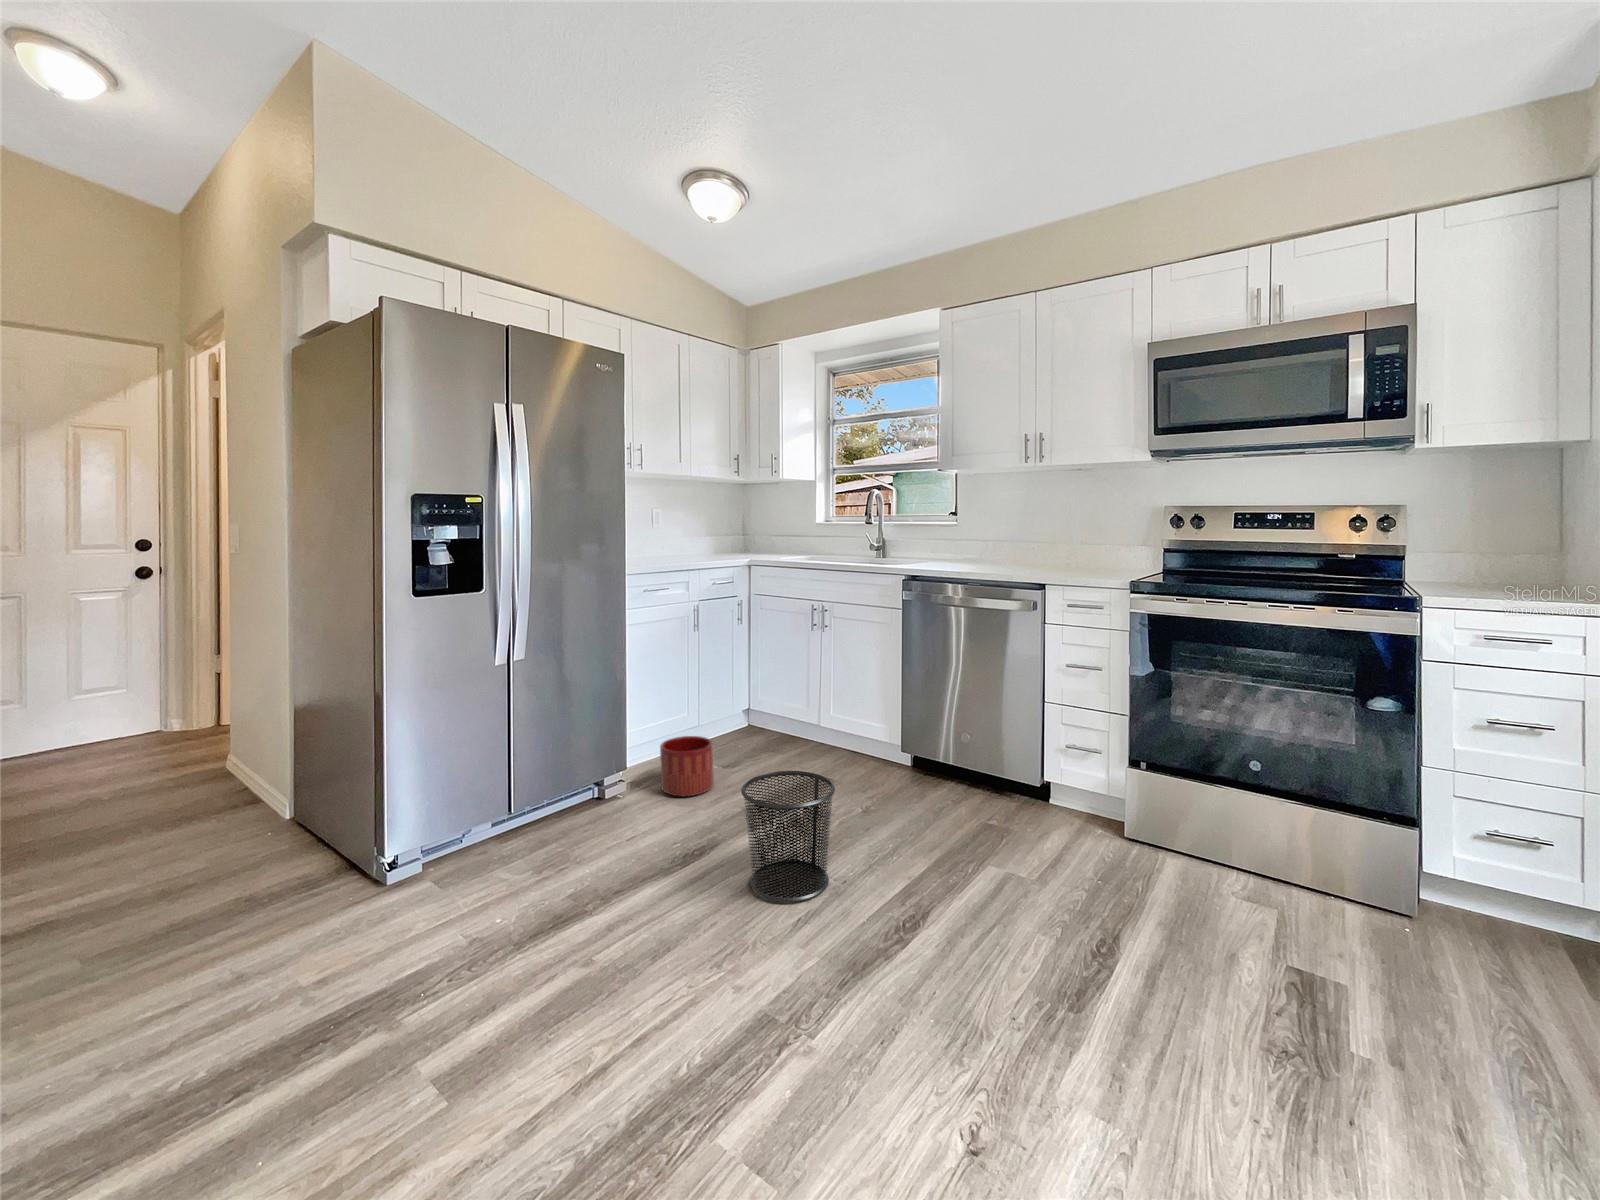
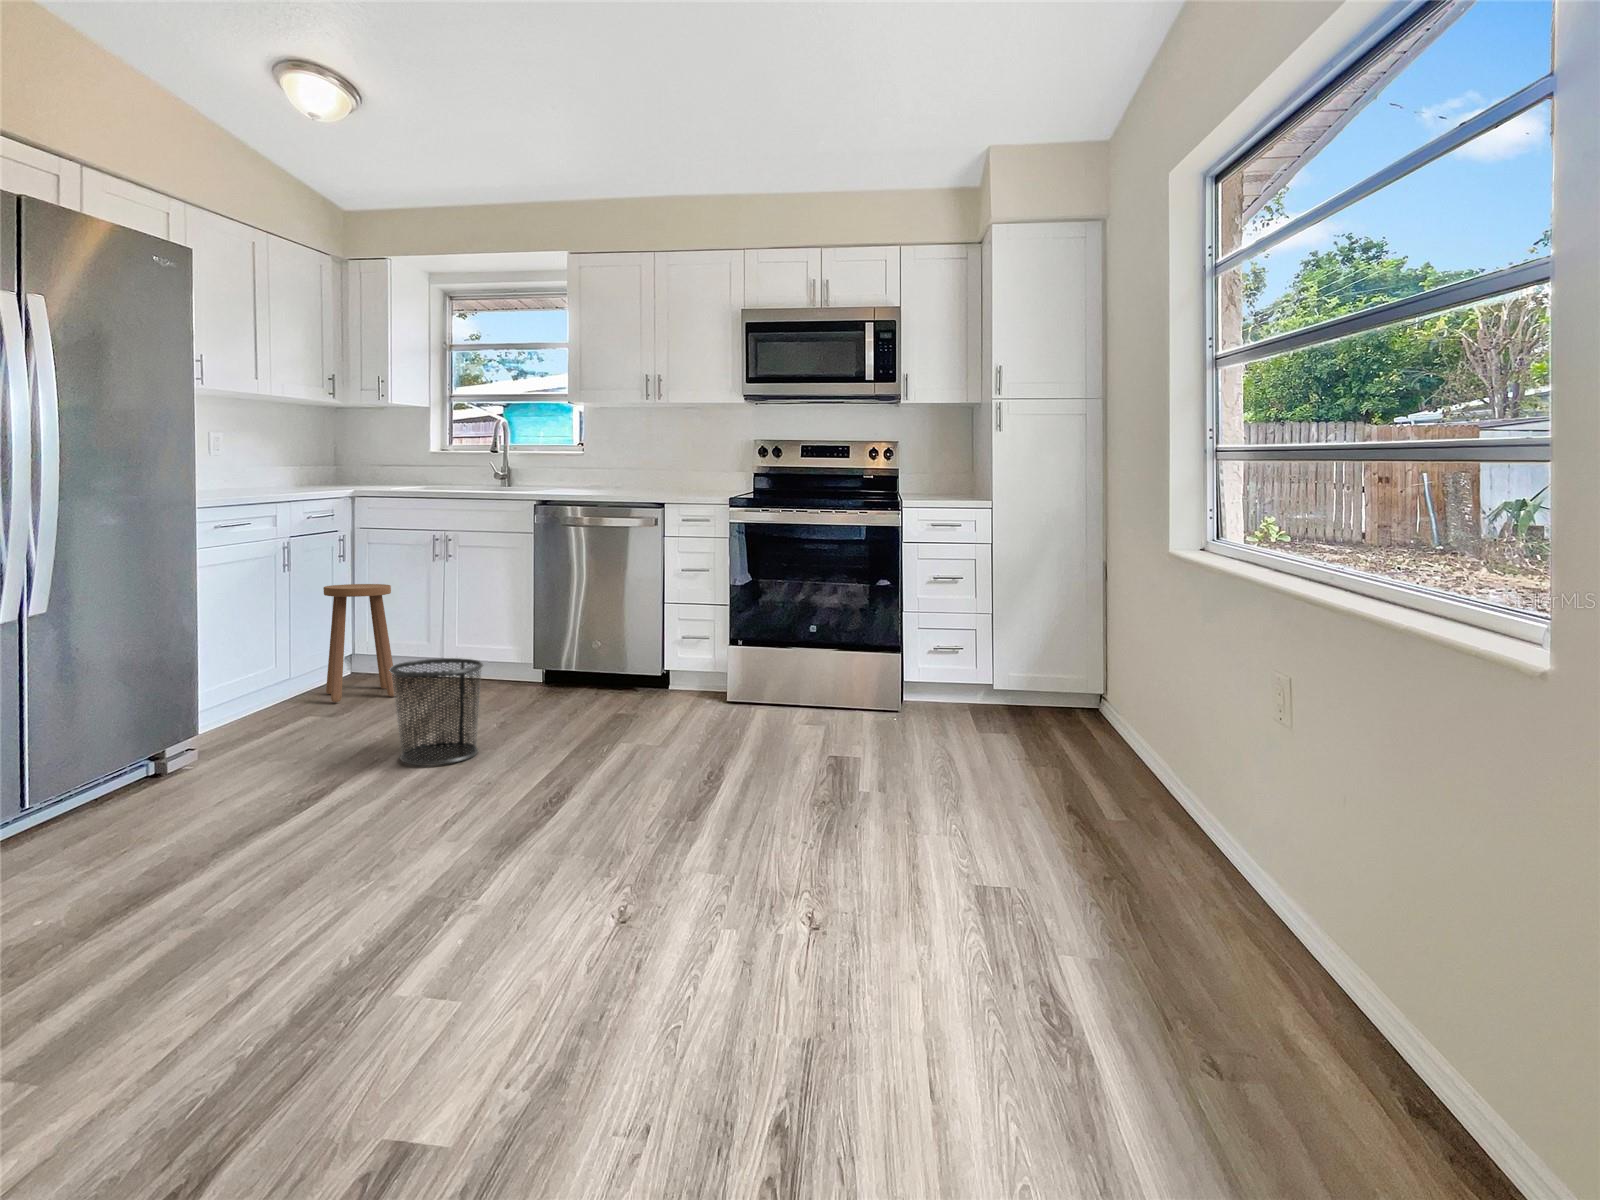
stool: none [716,655,774,769] -> present [323,584,397,702]
planter: present [660,736,714,796] -> none [264,665,331,723]

